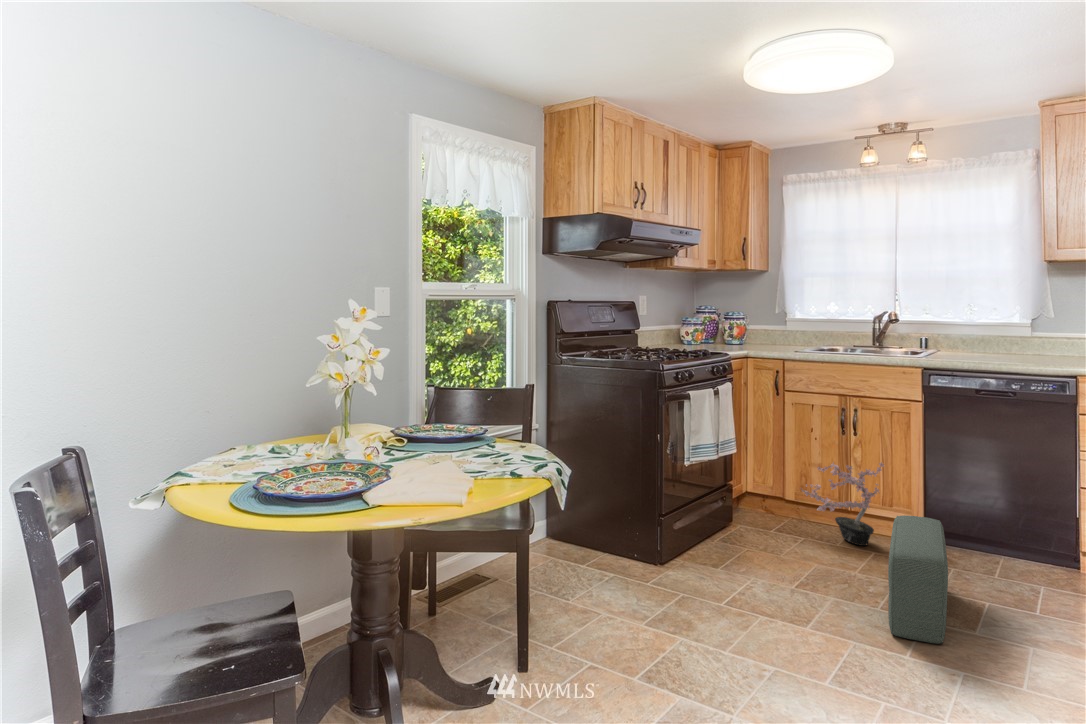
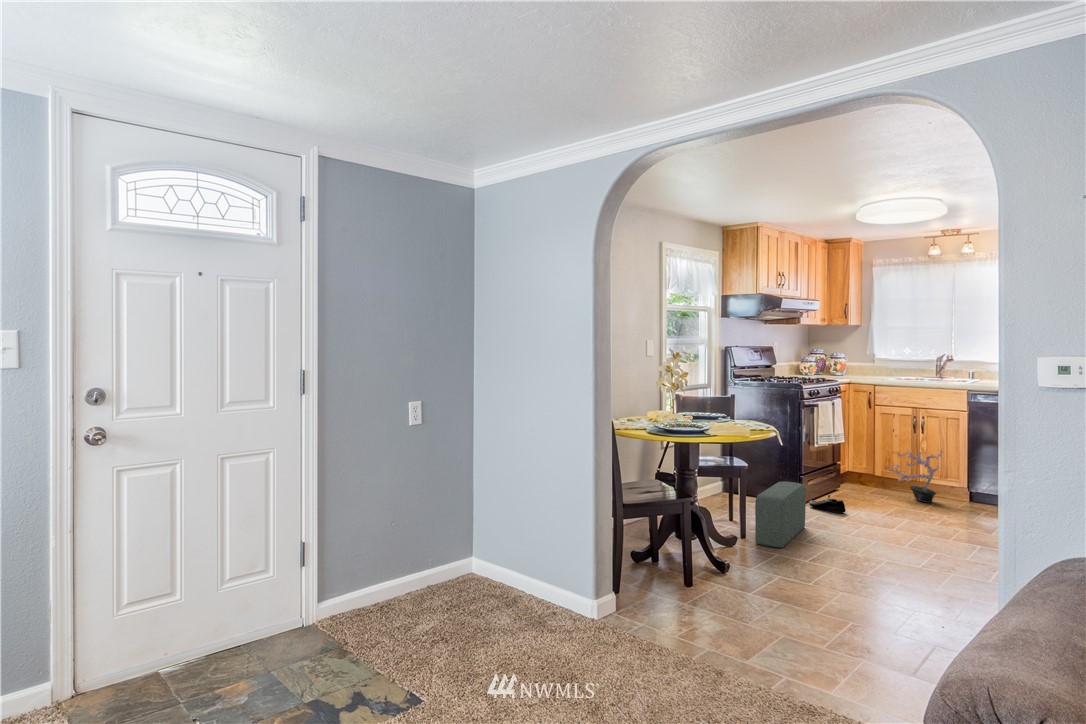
pouf: present [888,515,948,644] -> present [755,482,806,548]
shoe: none [677,548,732,580] -> present [809,495,846,513]

